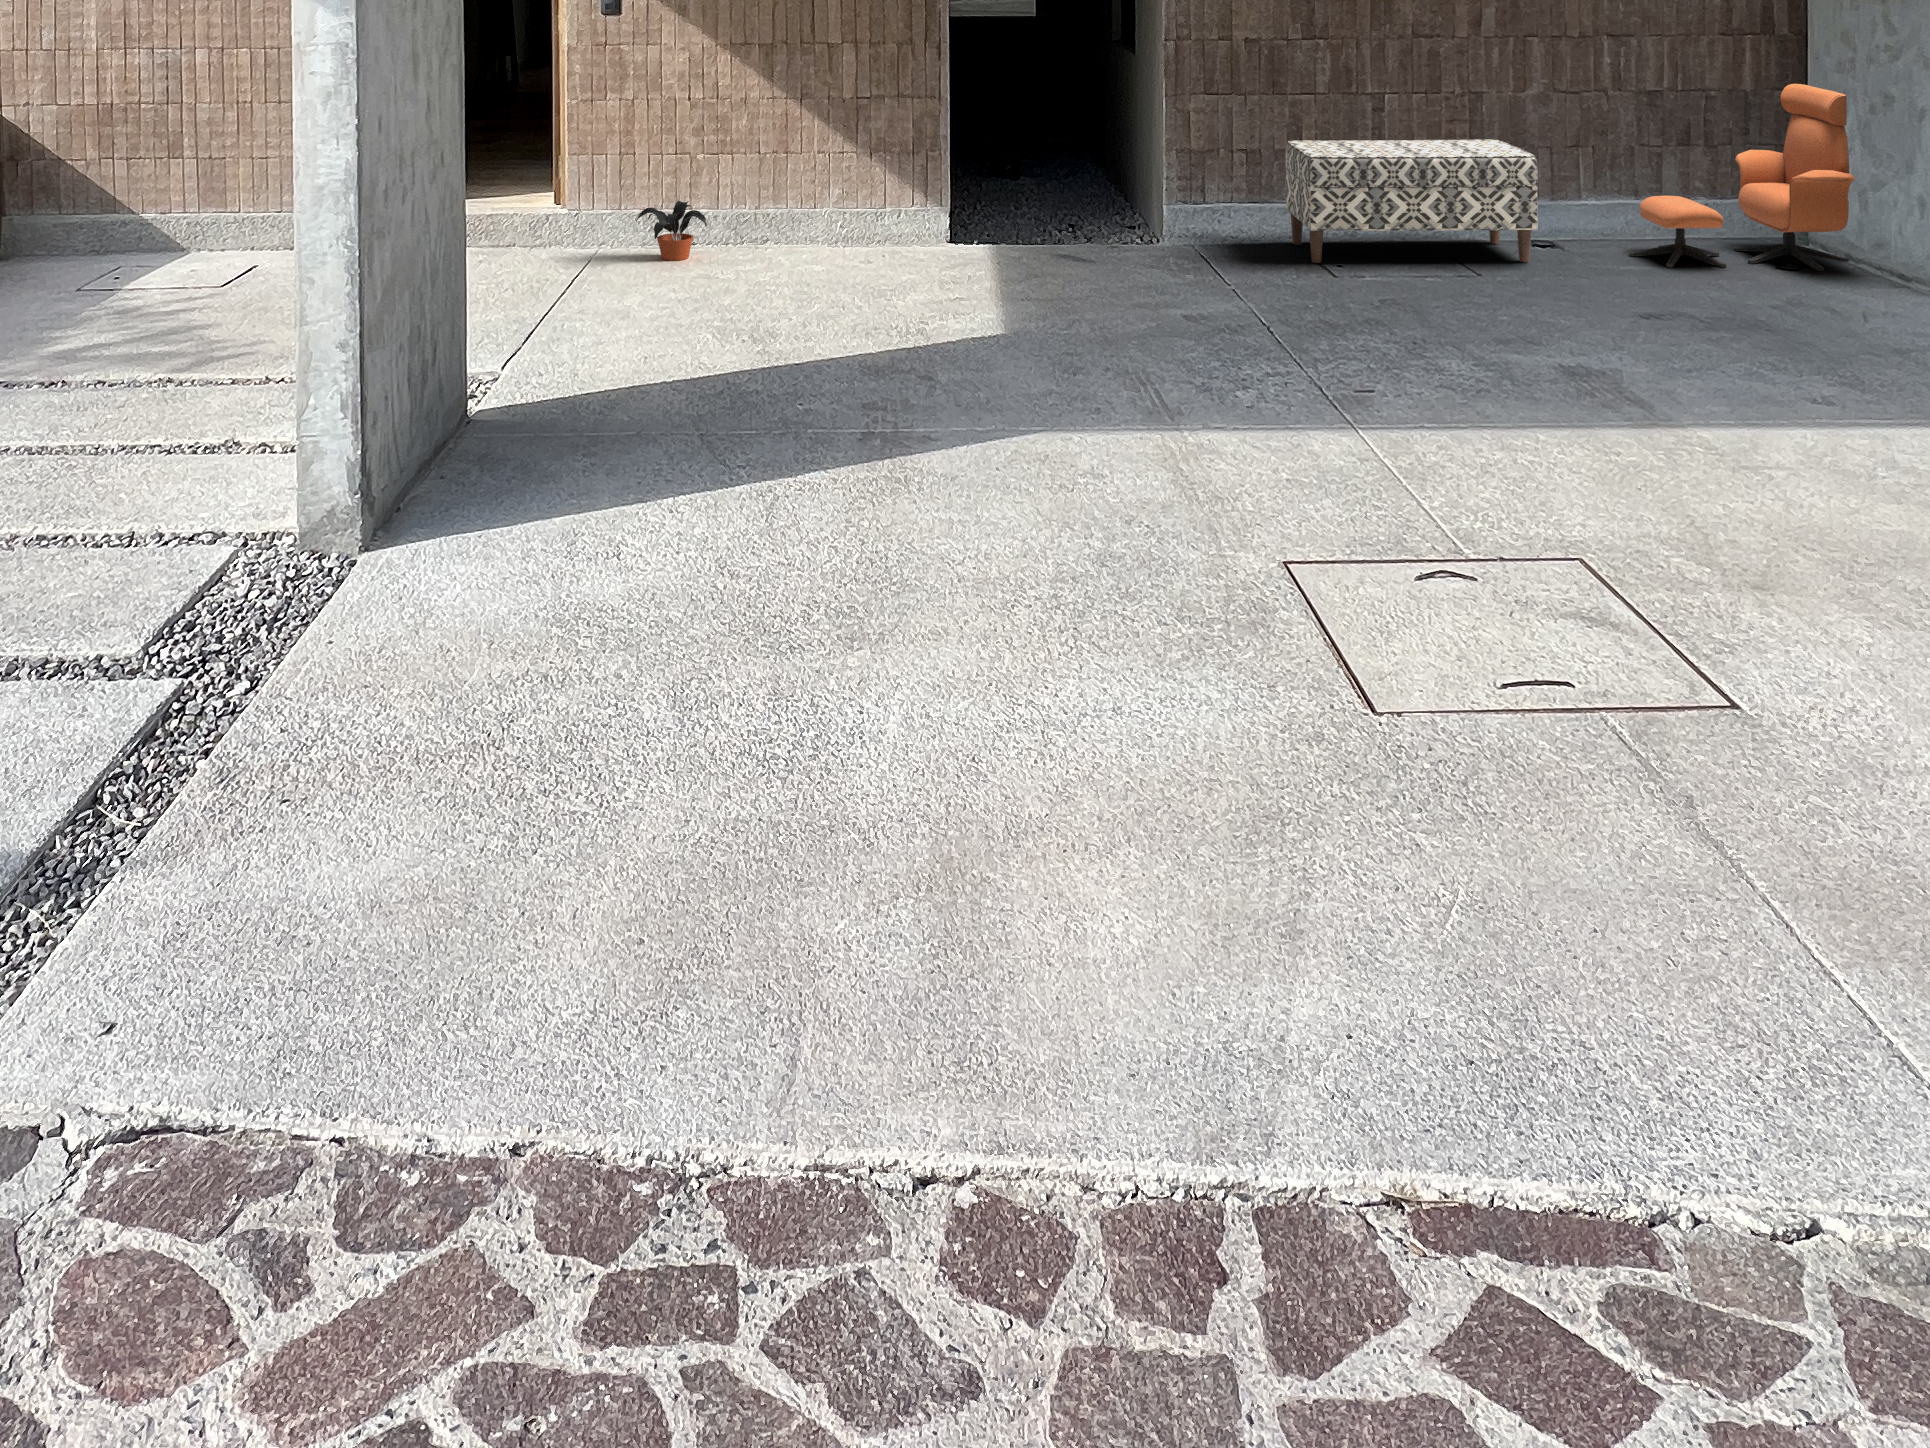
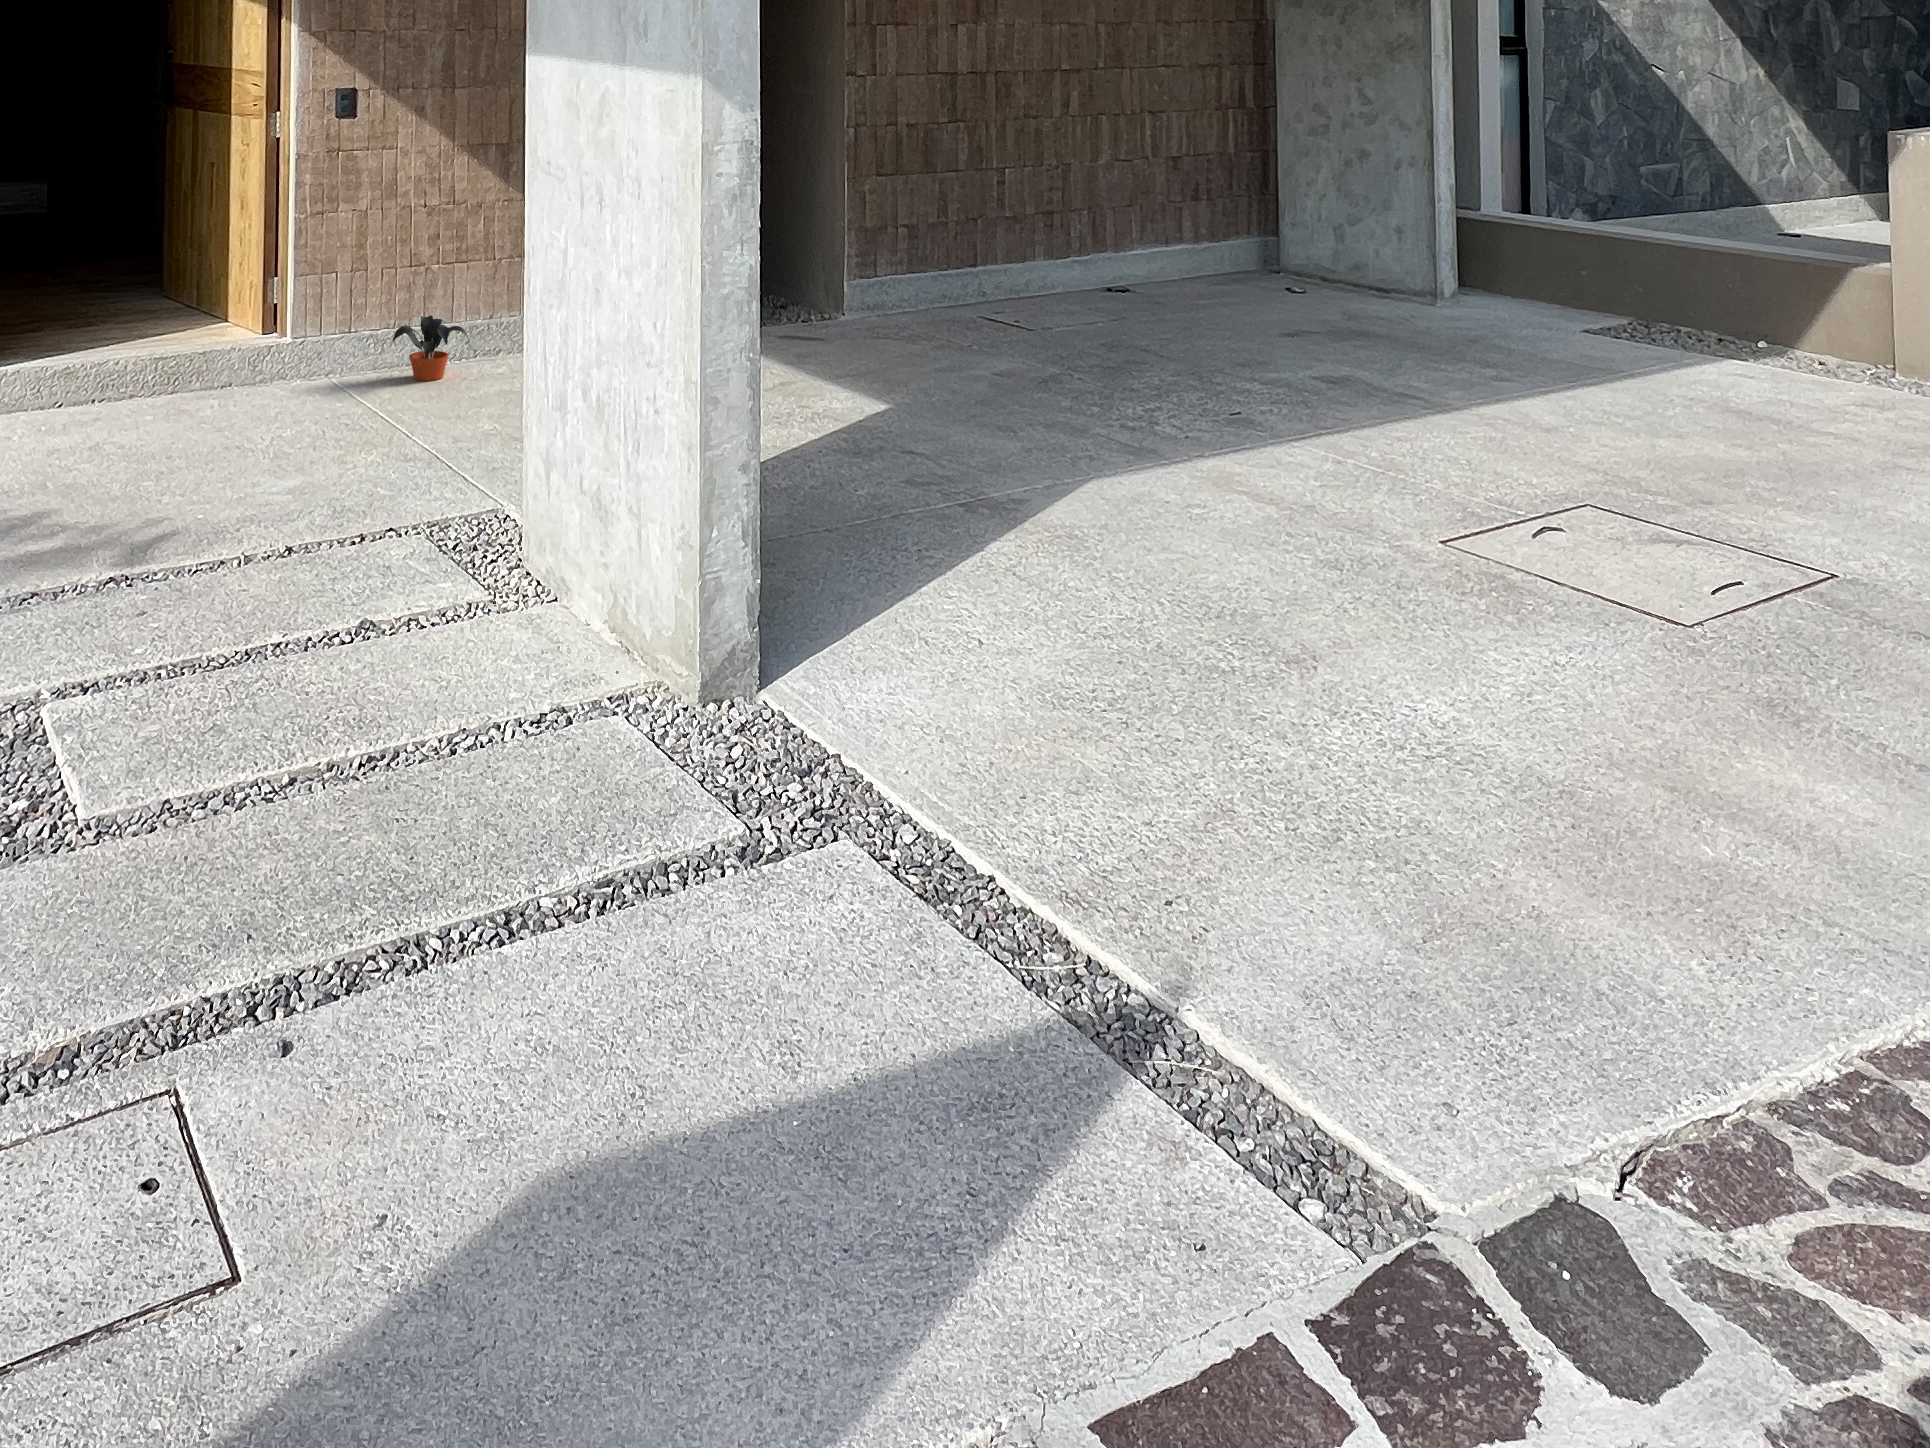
lounge chair: present [1629,84,1855,271] -> none [1188,146,1344,299]
bench: present [1285,140,1538,263] -> none [936,203,1144,321]

